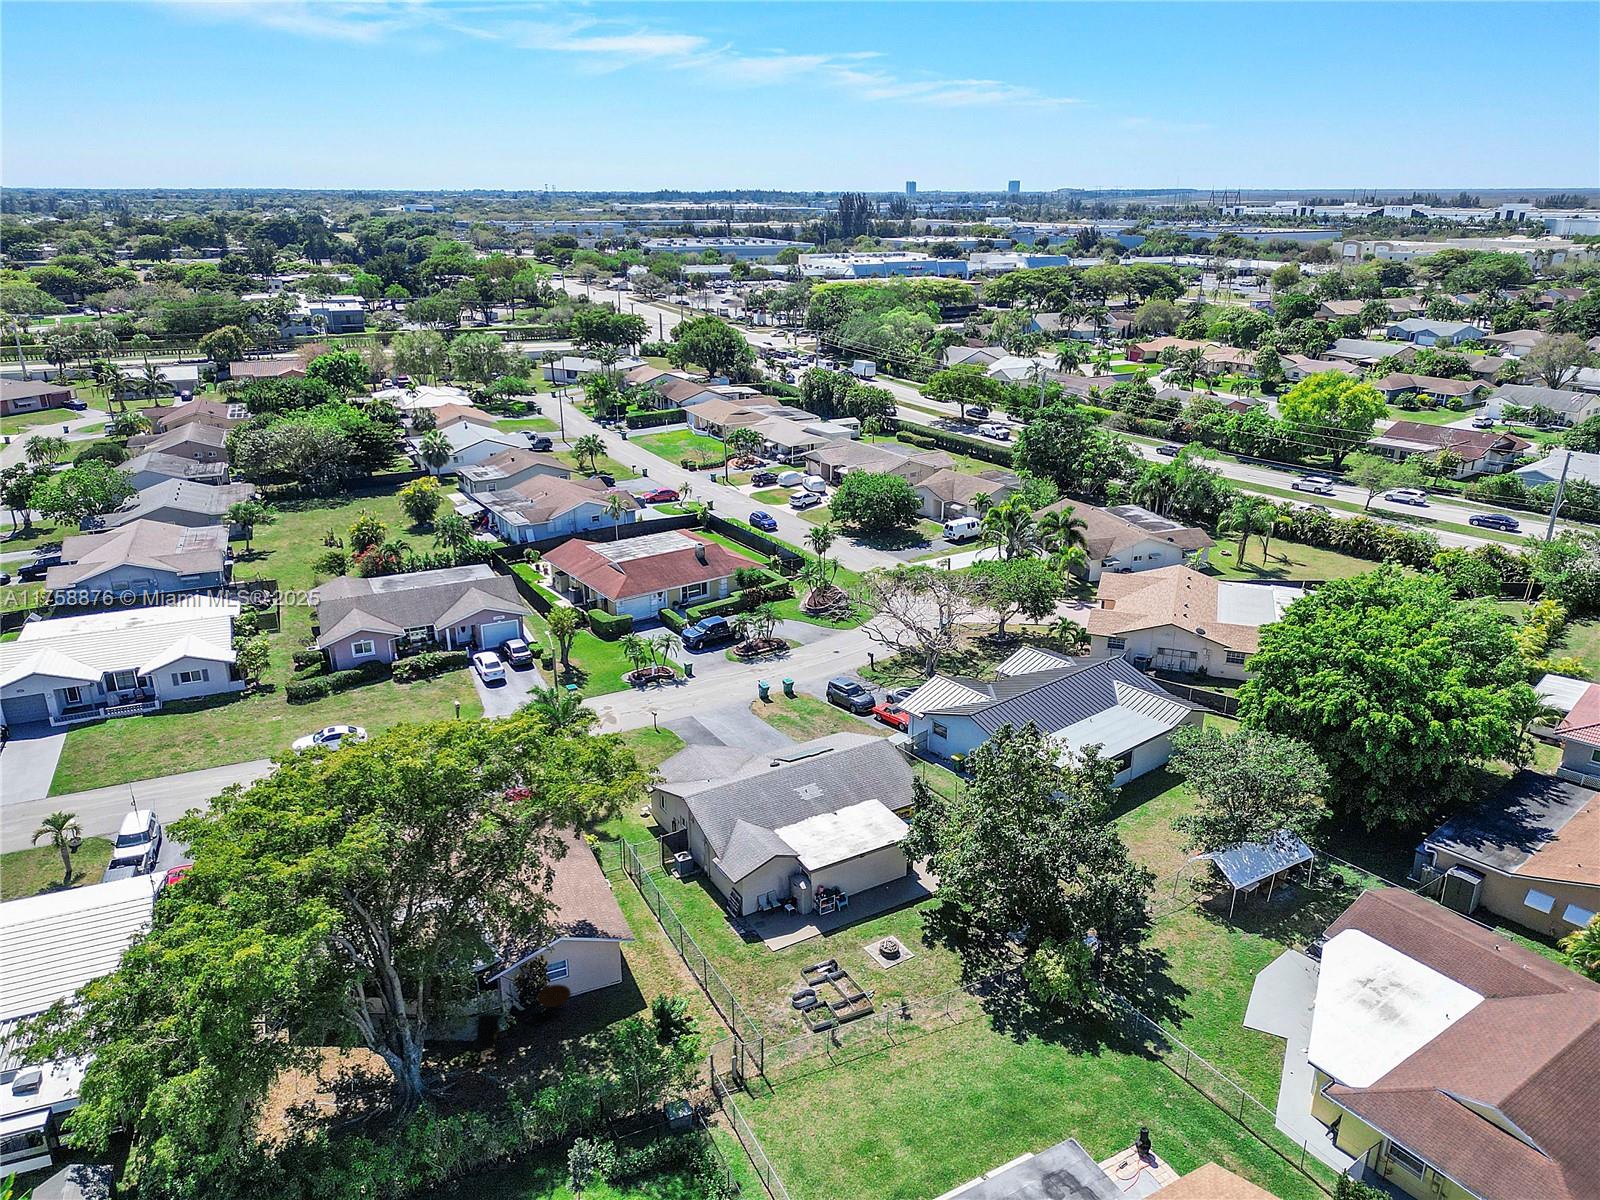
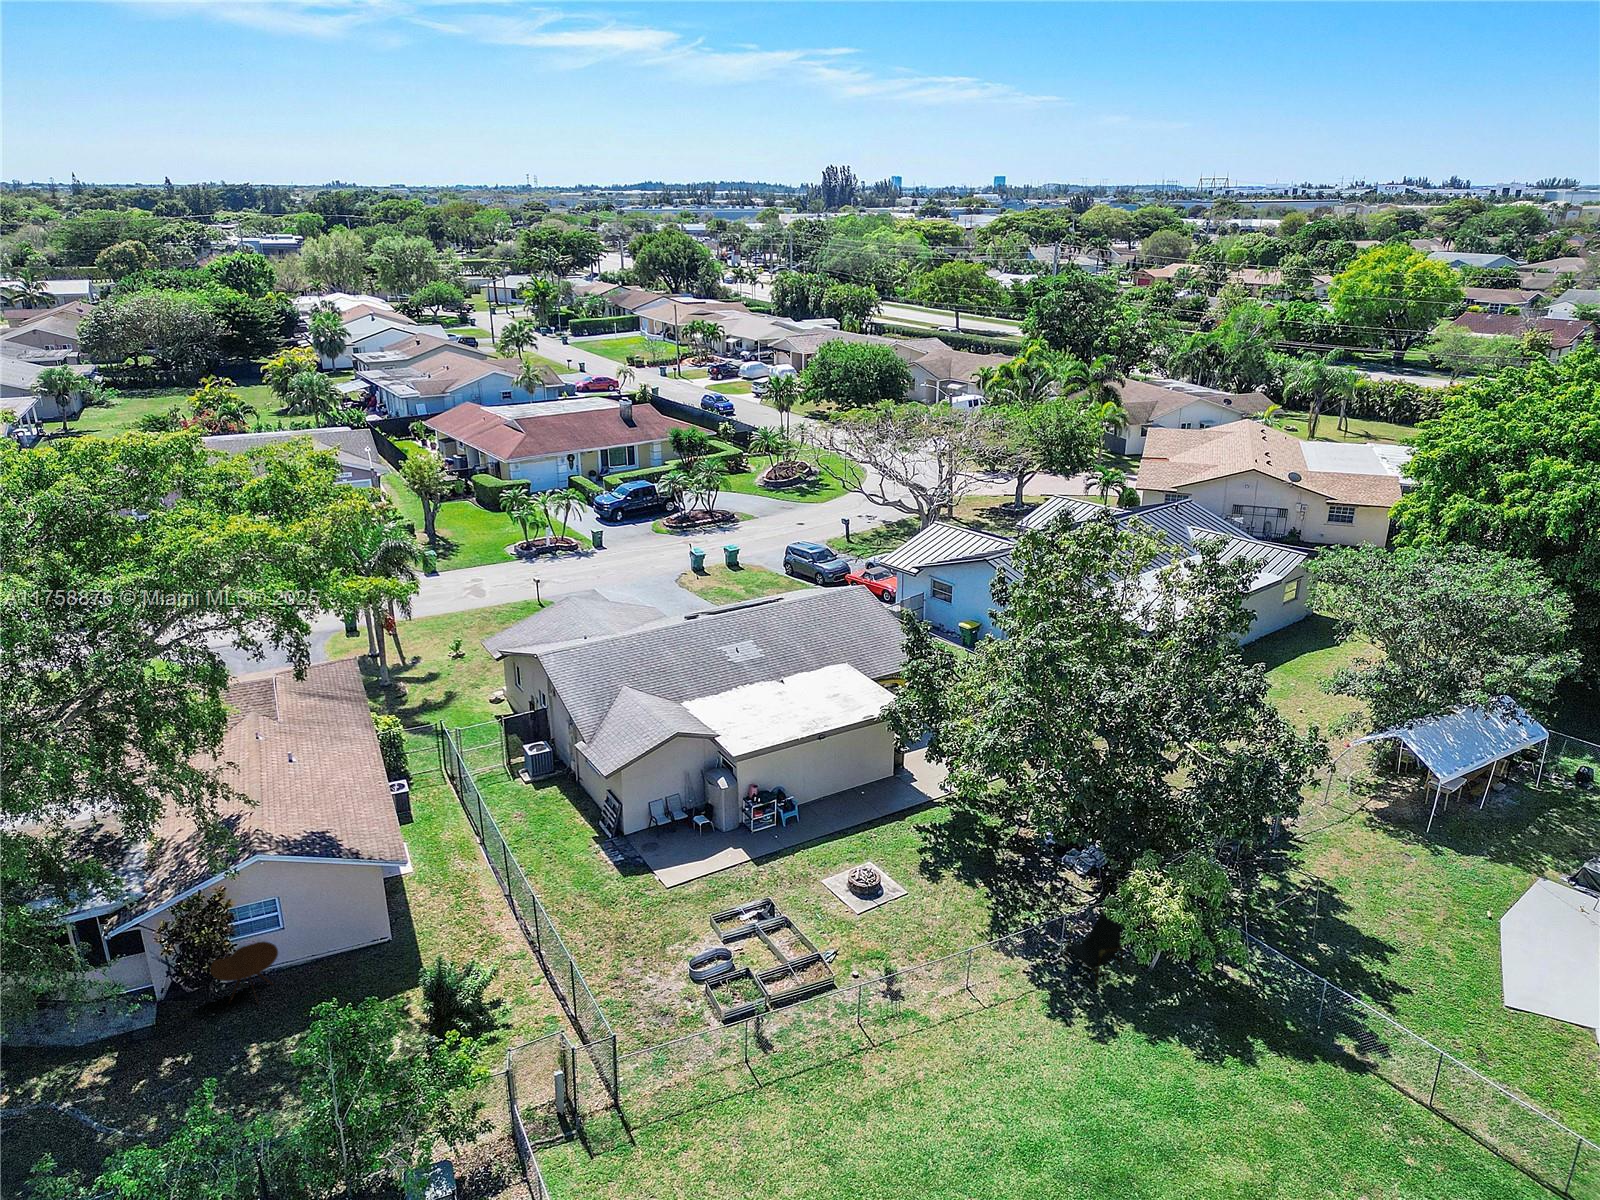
lounge chair: present [469,1015,501,1055] -> present [1065,911,1123,984]

